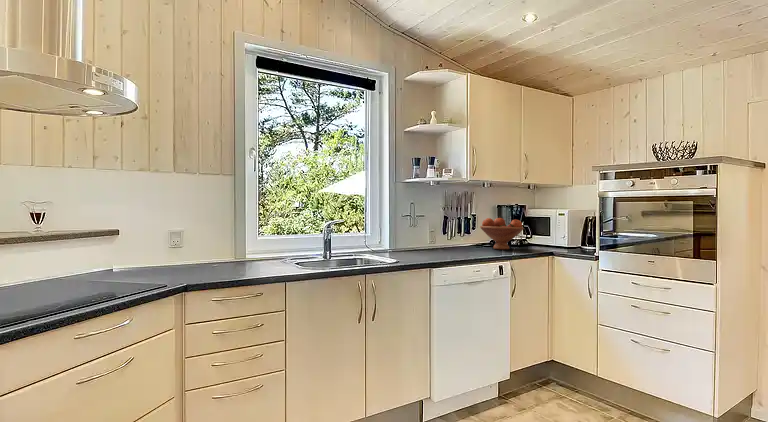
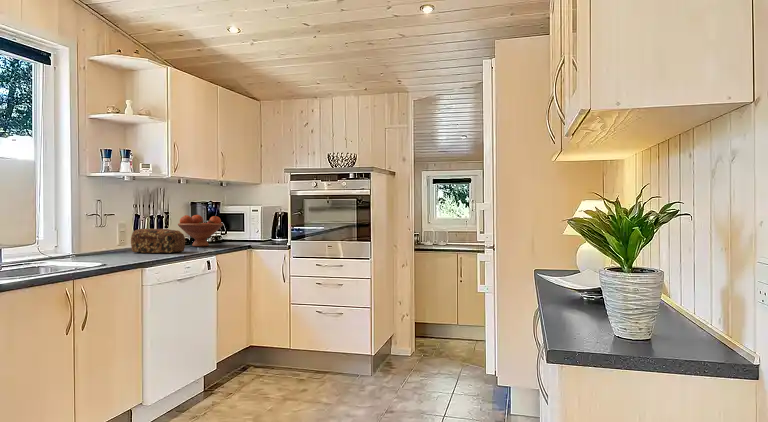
bread loaf: none [433,230,481,254] -> present [131,229,185,253]

